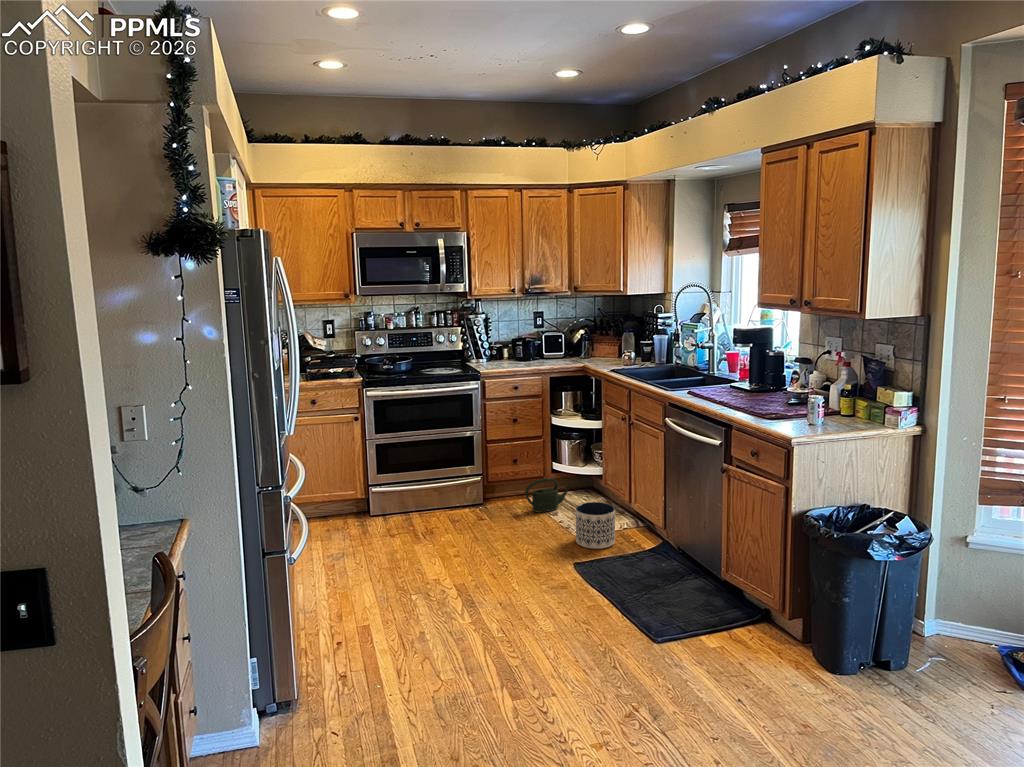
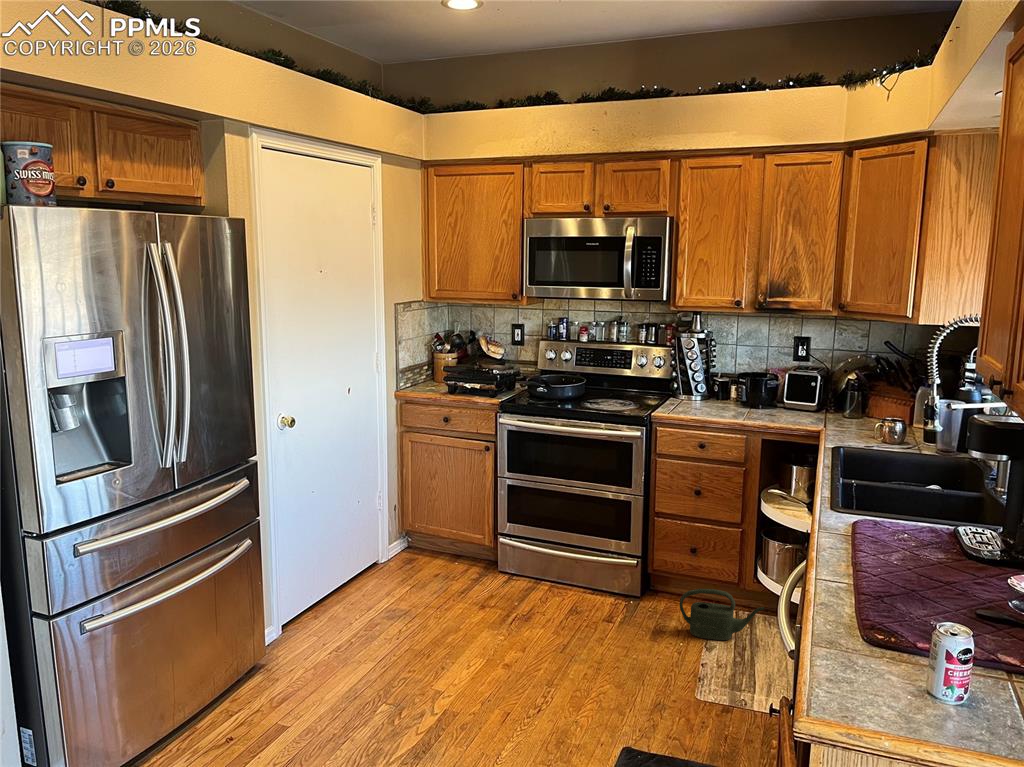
planter: present [576,502,615,549] -> none [682,653,751,742]

